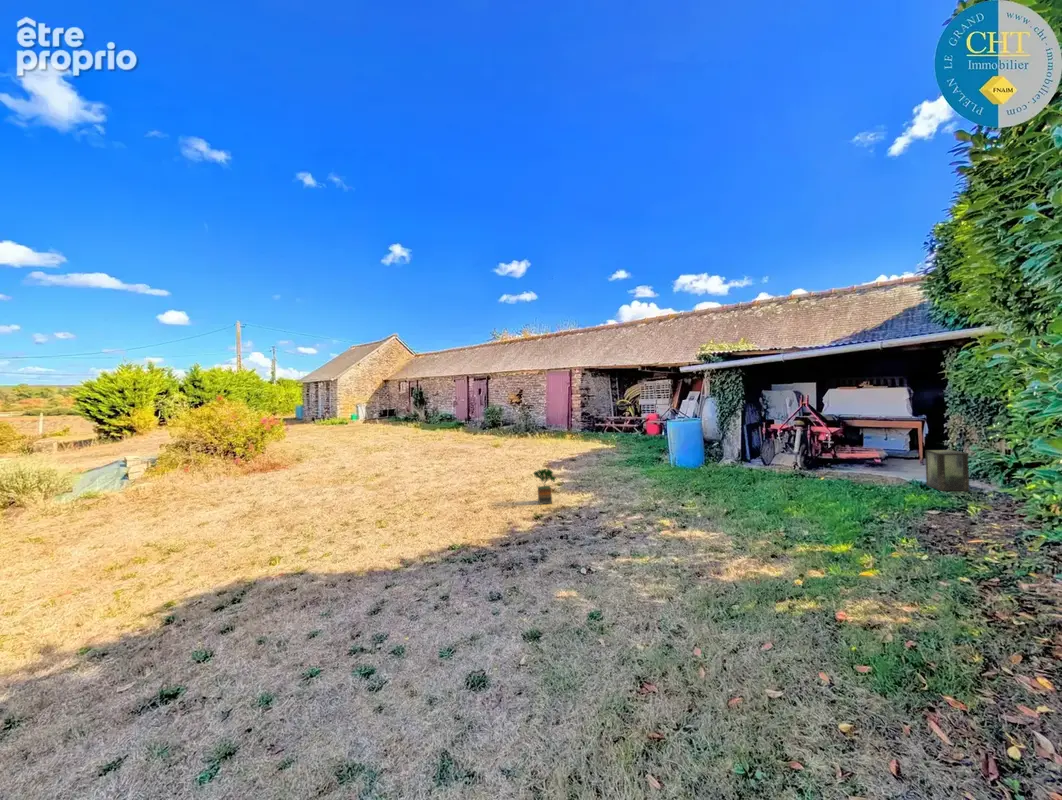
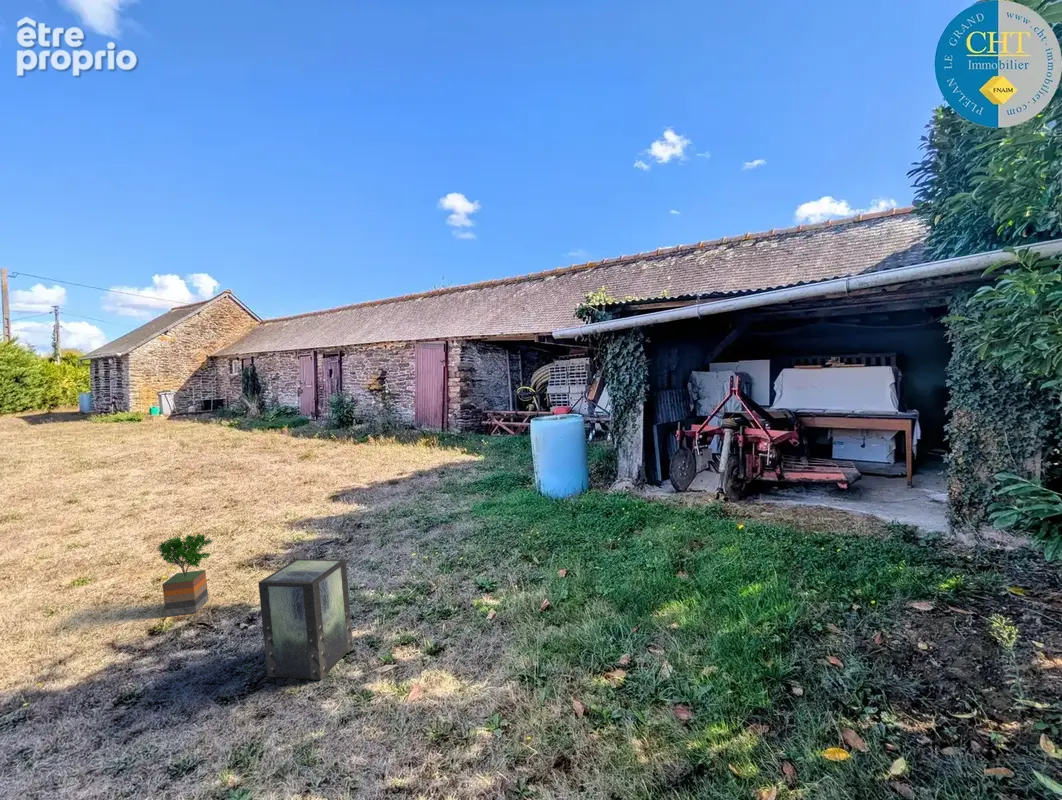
storage box: present [925,450,969,491] -> present [258,559,353,680]

